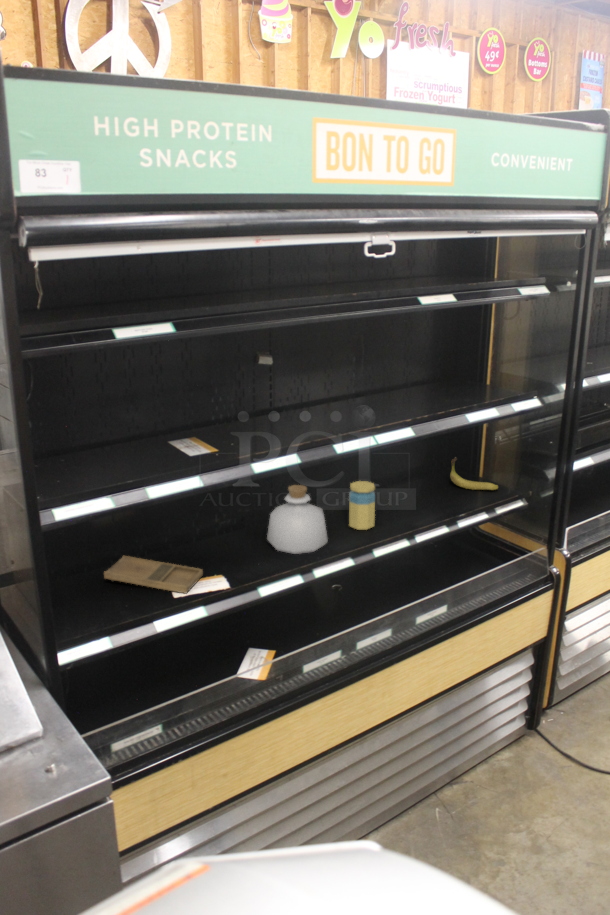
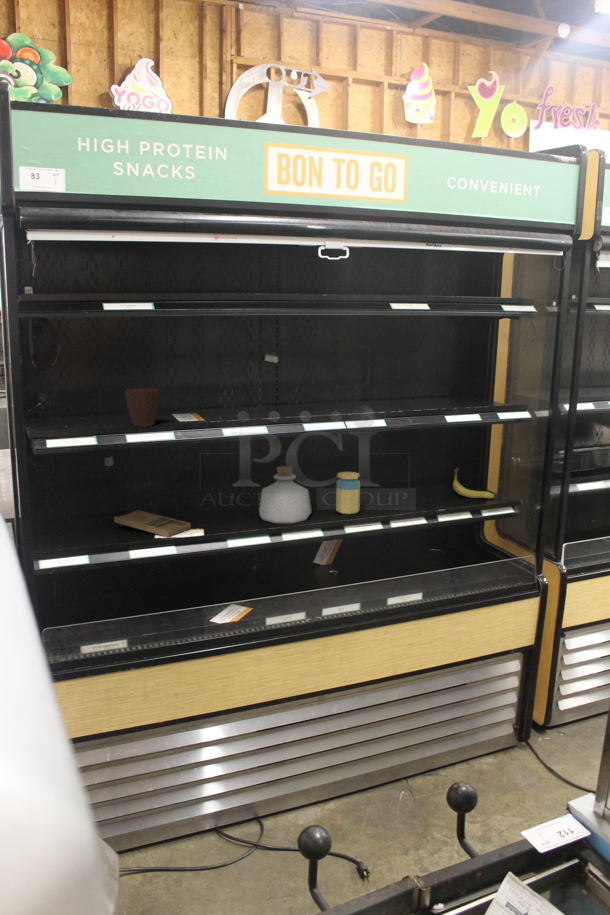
cup: none [124,417,164,468] -> present [125,388,160,426]

